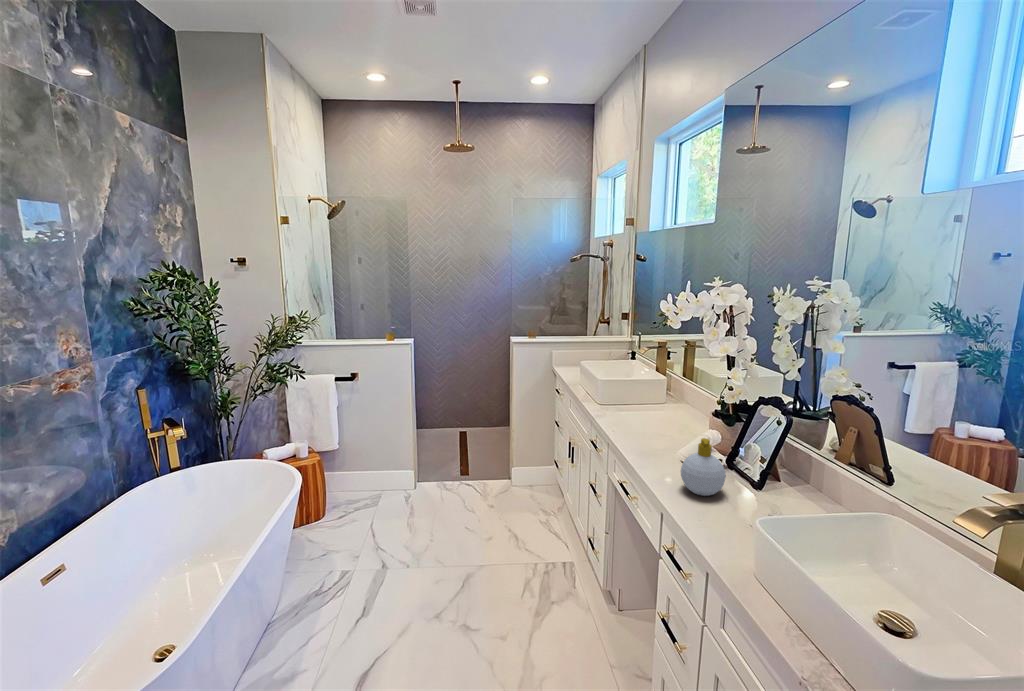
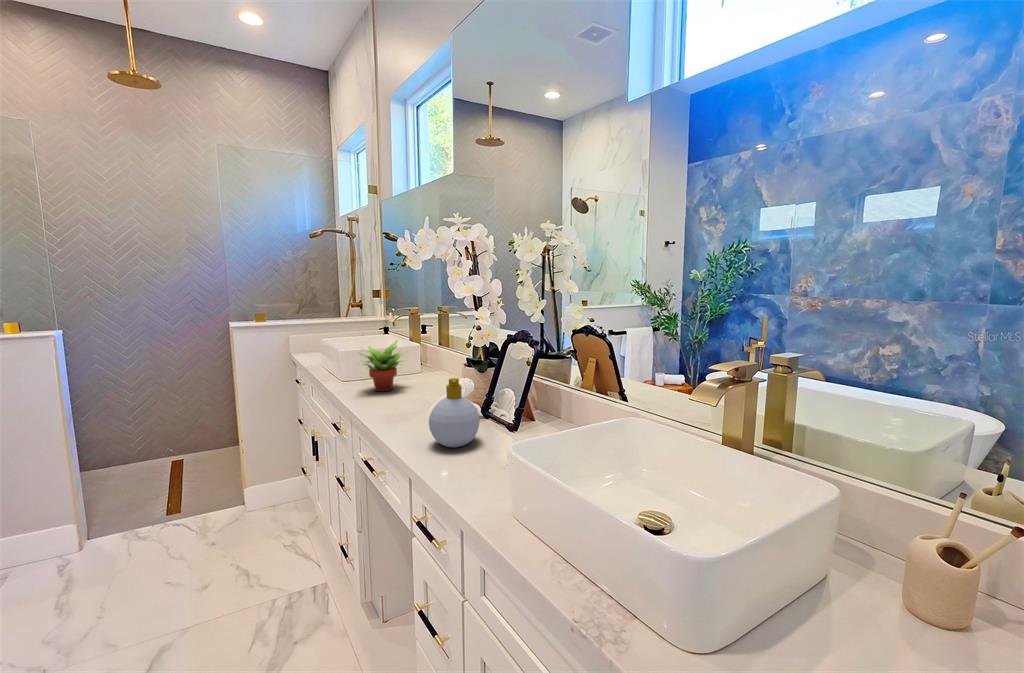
succulent plant: none [615,377,658,421] -> present [359,341,405,391]

